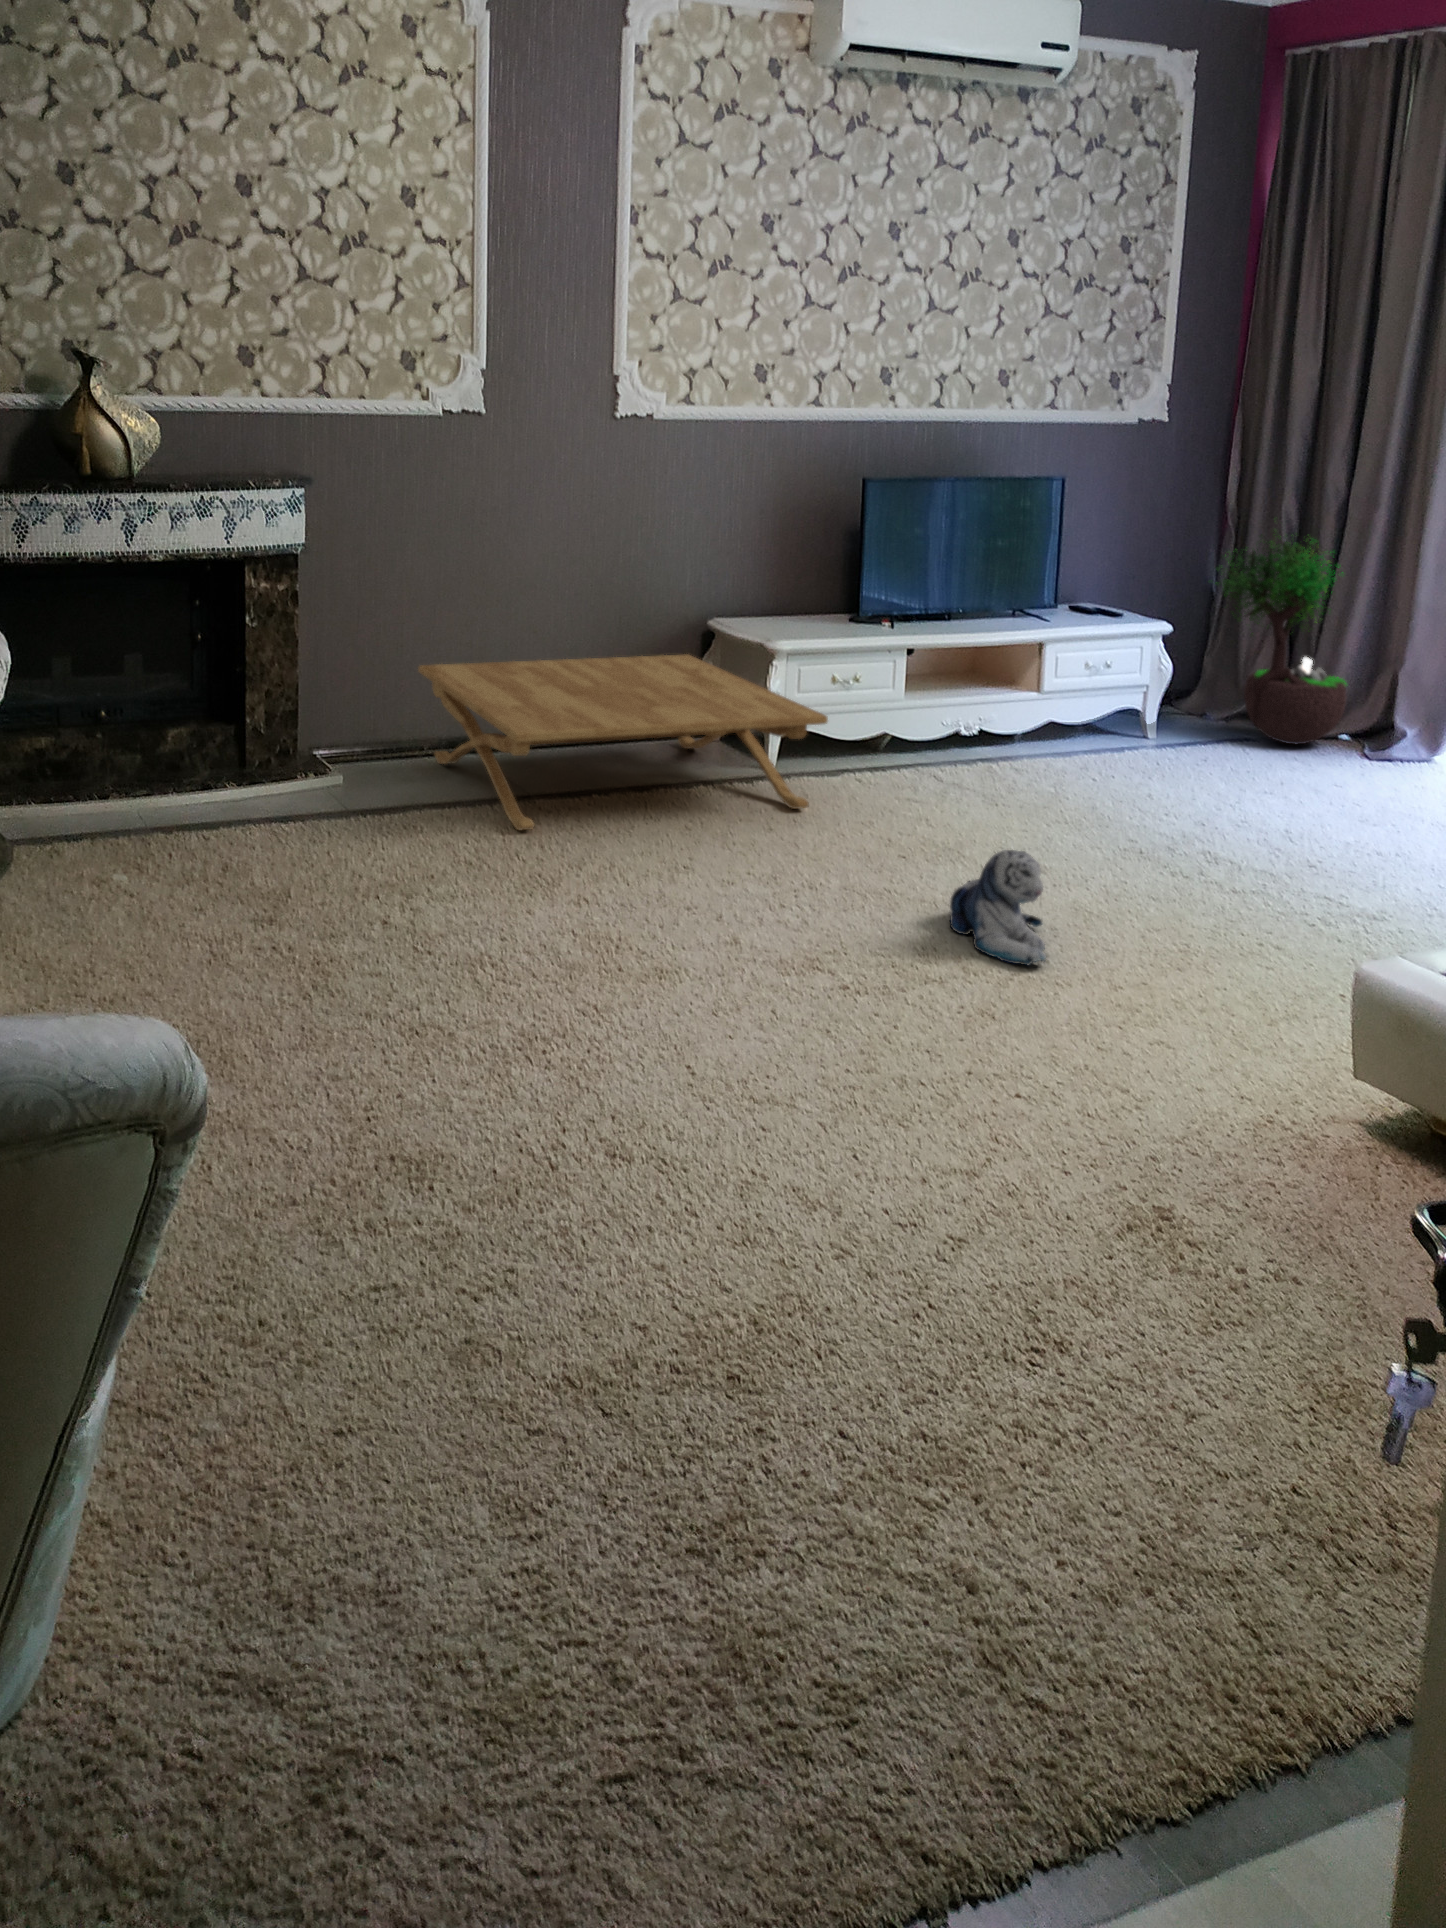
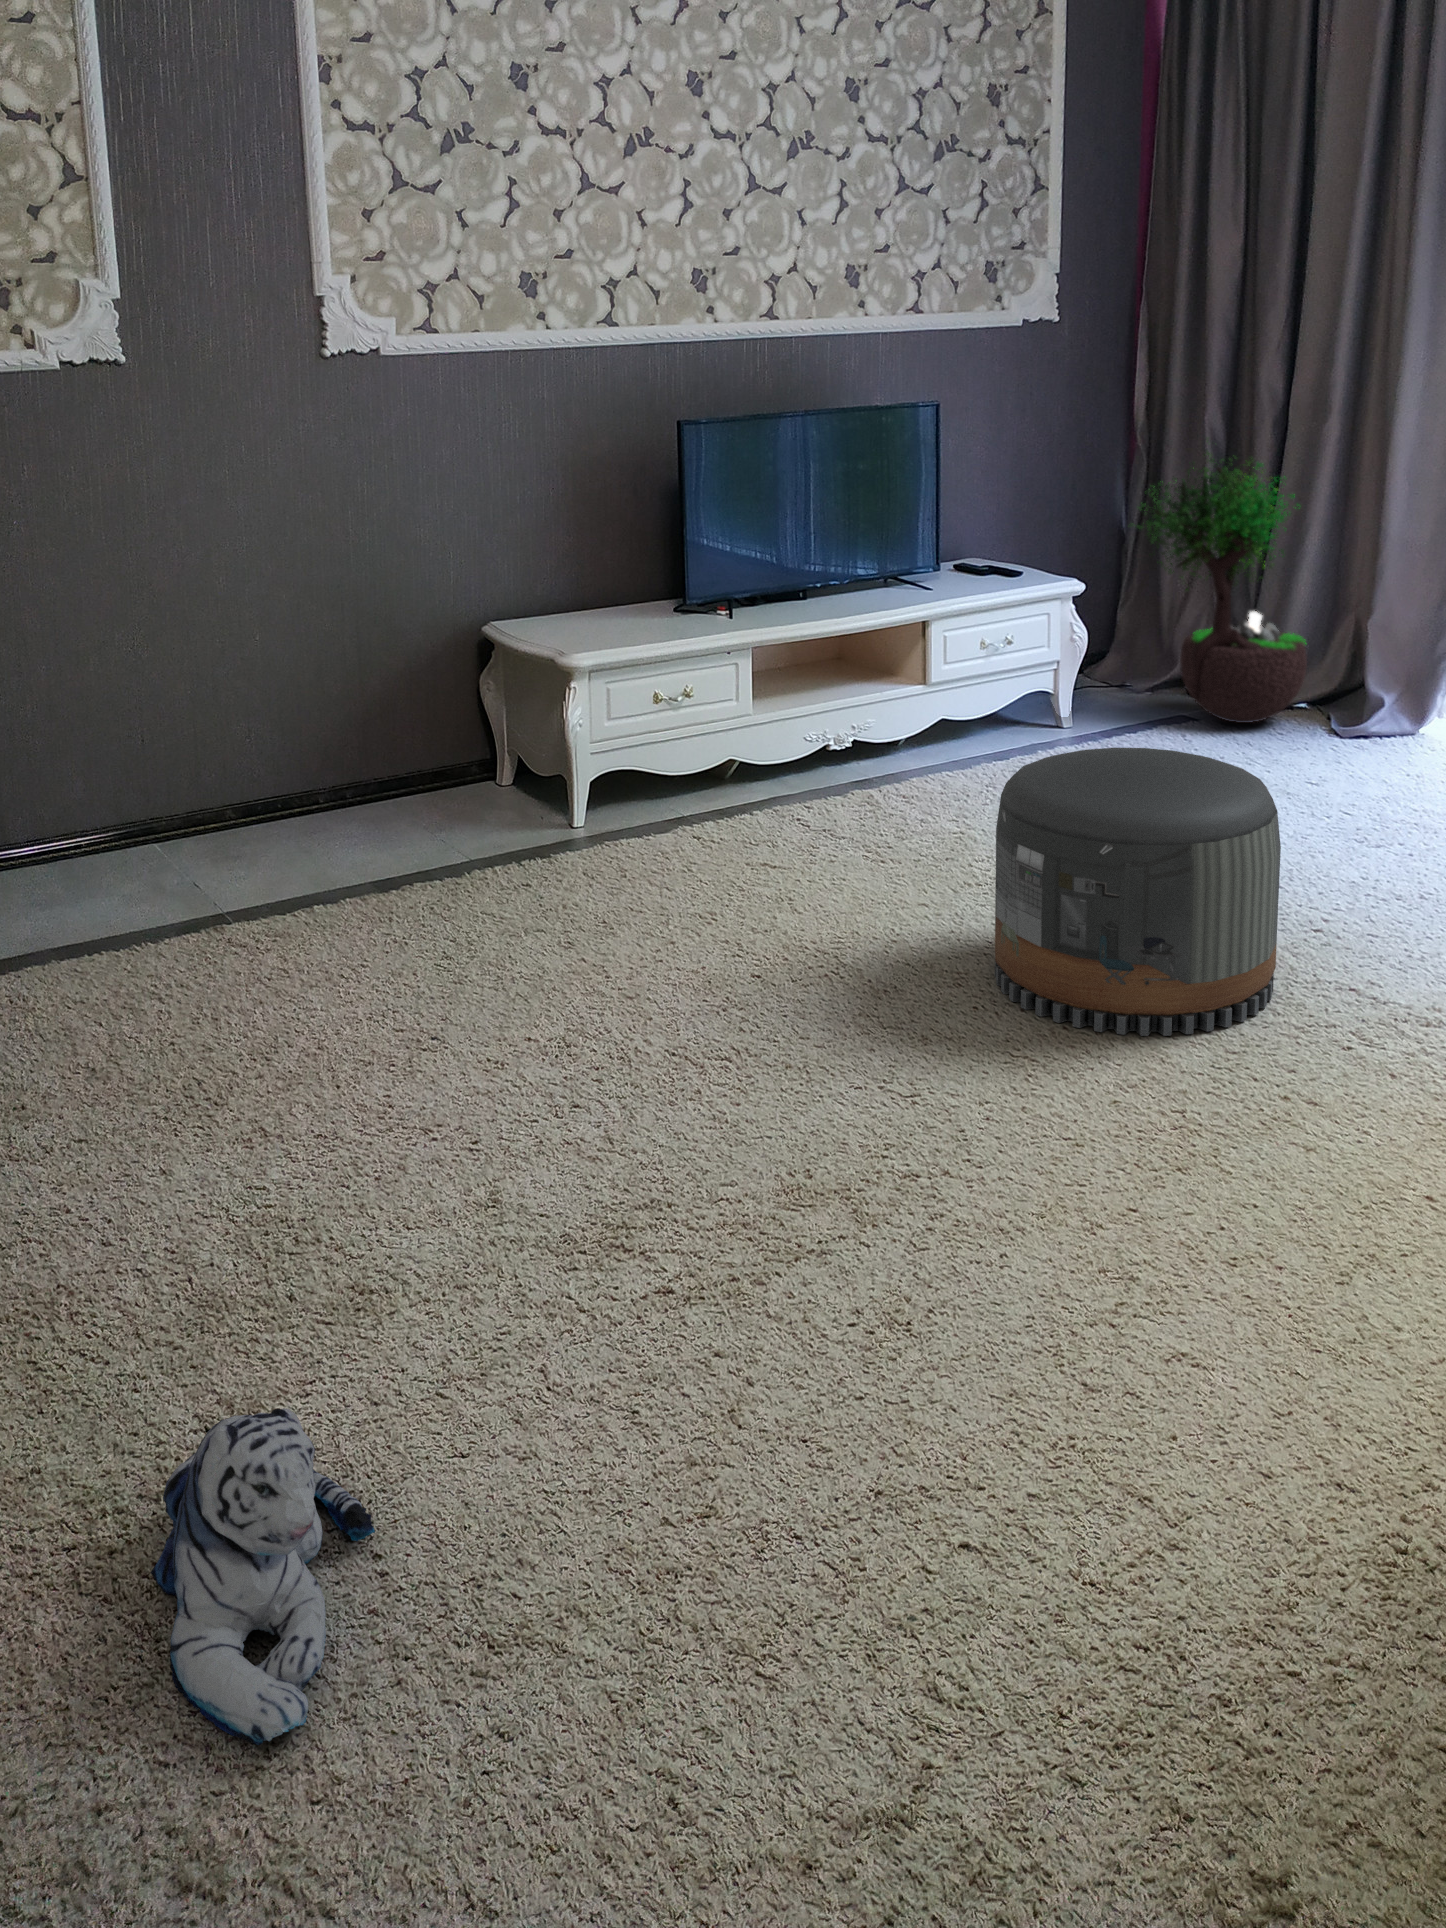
coffee table: present [418,654,828,830] -> none [62,675,640,984]
pouf: none [1071,720,1281,913] -> present [995,748,1281,1036]
plush toy: present [950,850,1046,965] -> present [151,1408,375,1745]

